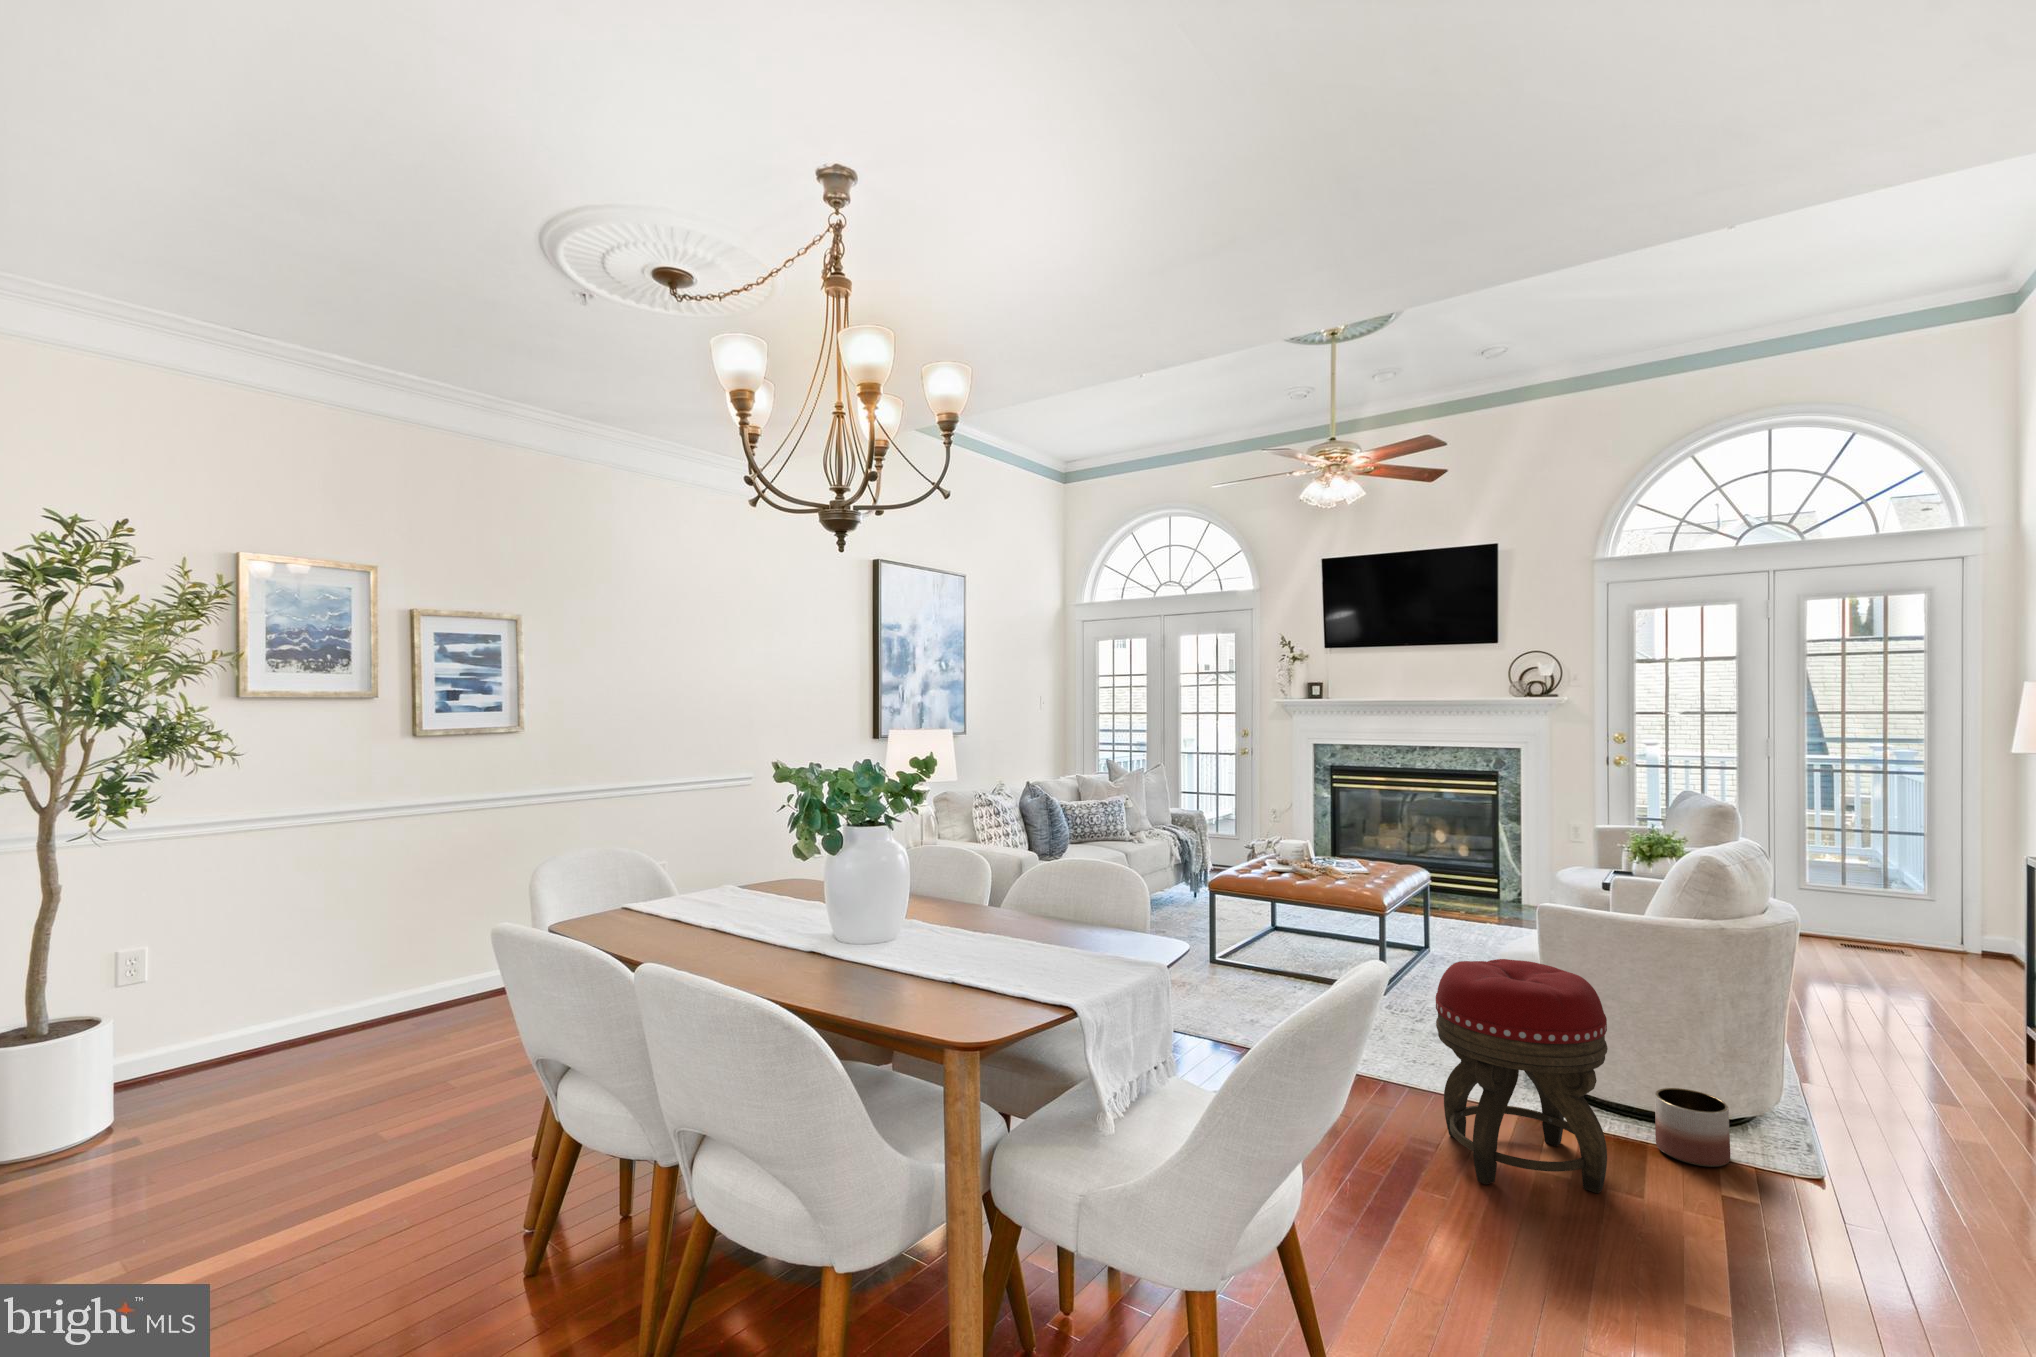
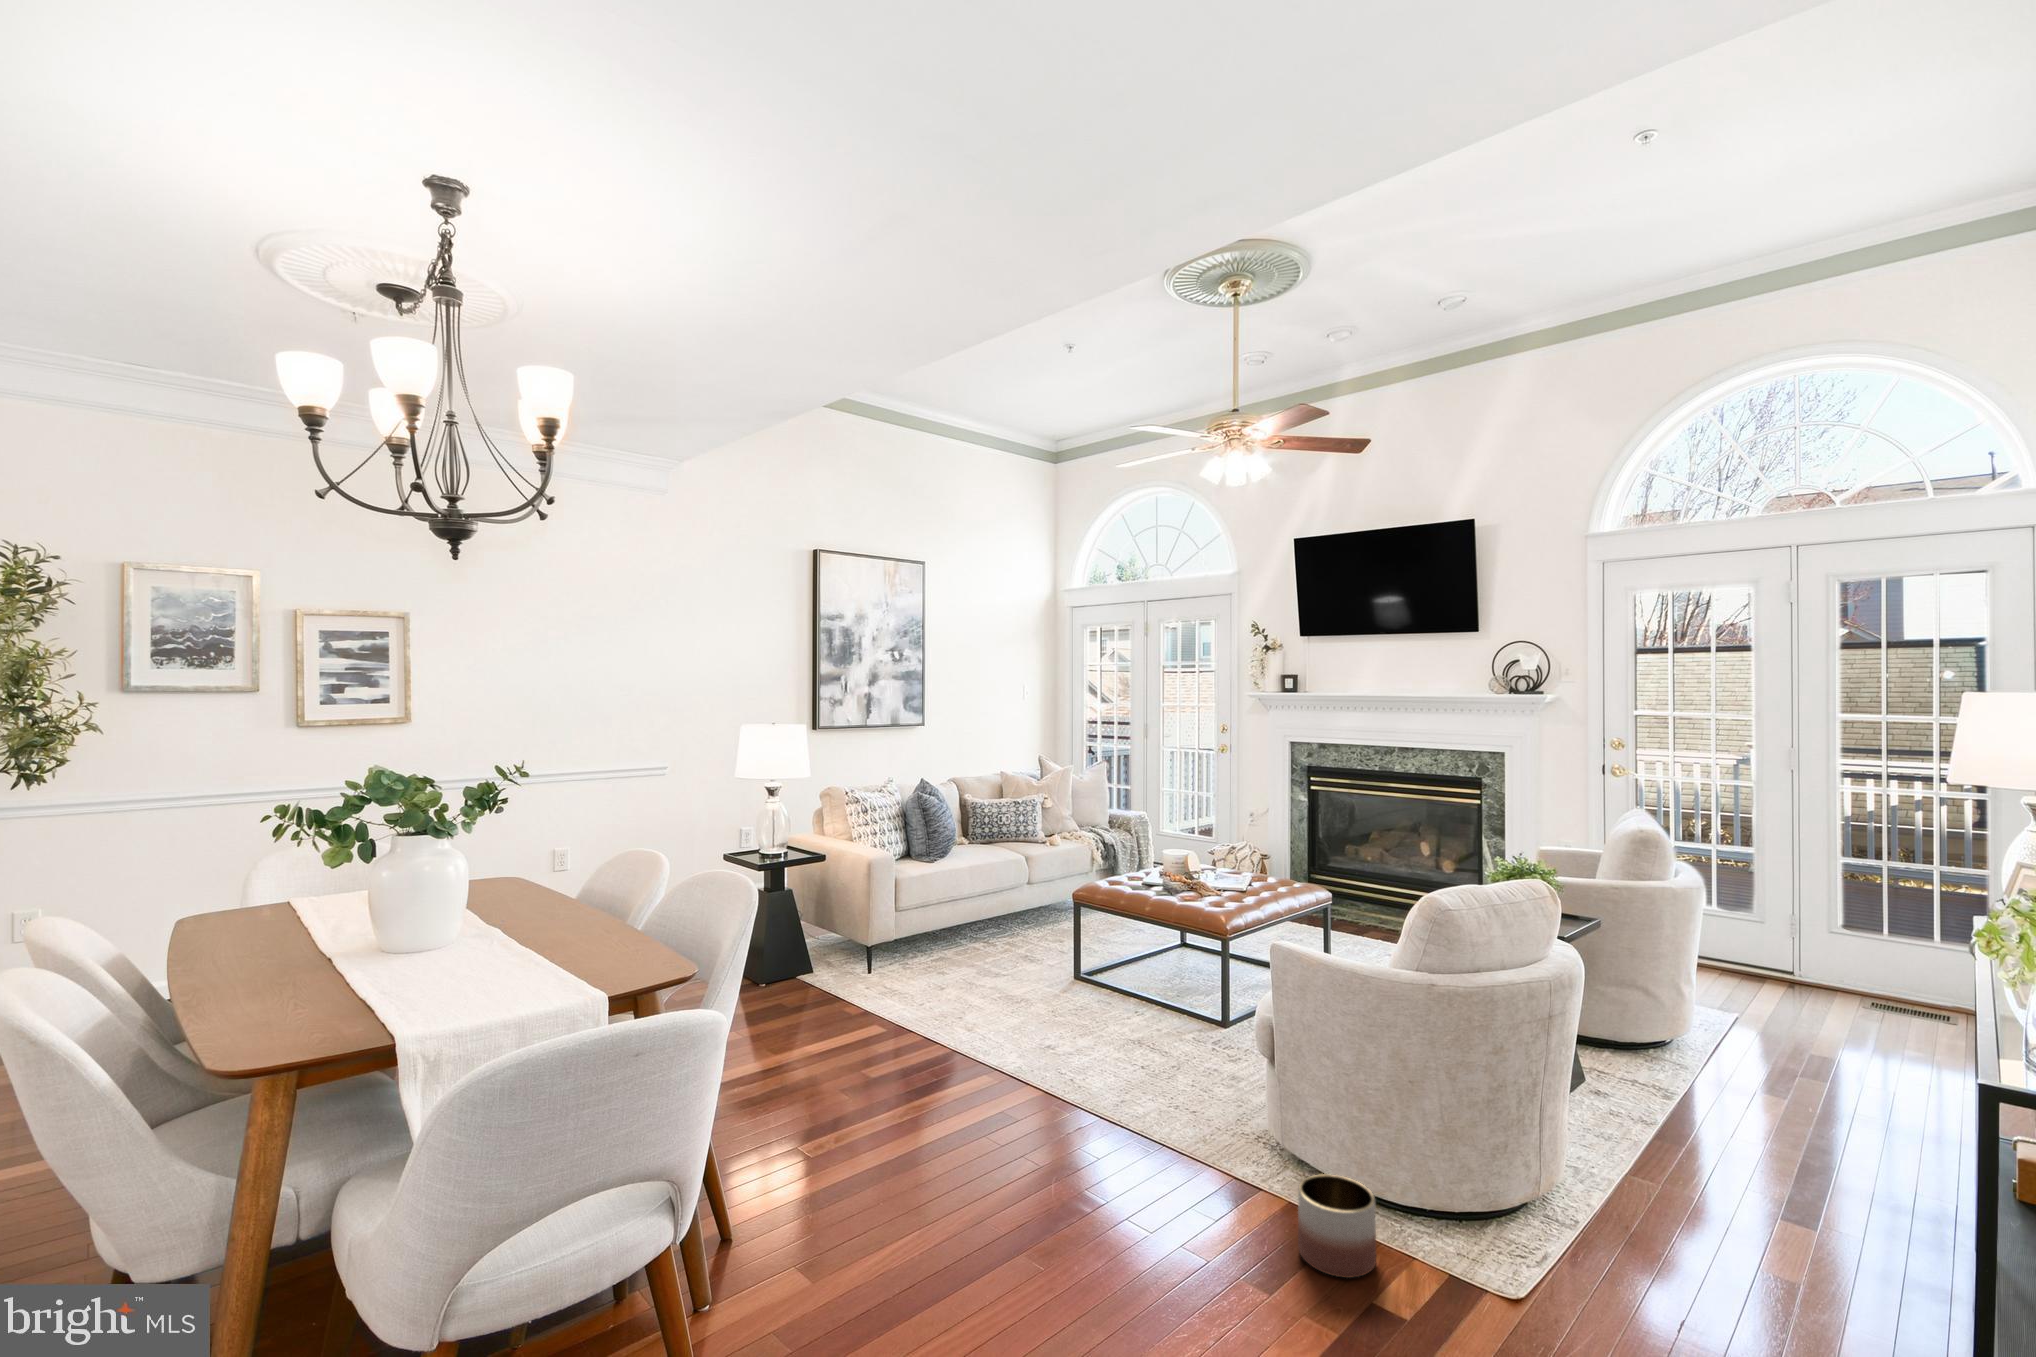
footstool: present [1436,959,1608,1193] -> none [1032,1003,1209,1290]

